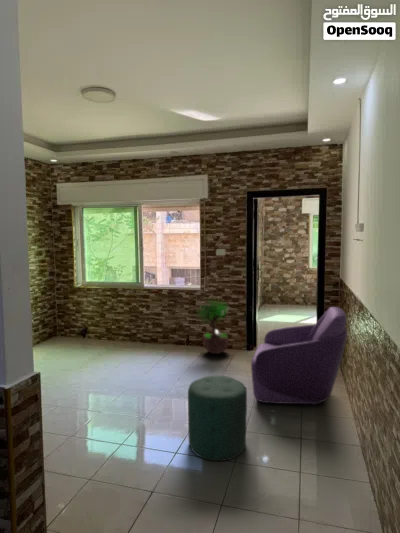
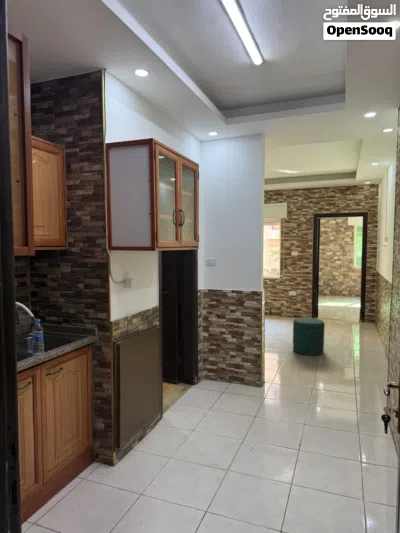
potted tree: present [197,301,229,354] -> none [278,281,303,320]
armchair: present [251,307,347,405] -> none [322,286,379,341]

